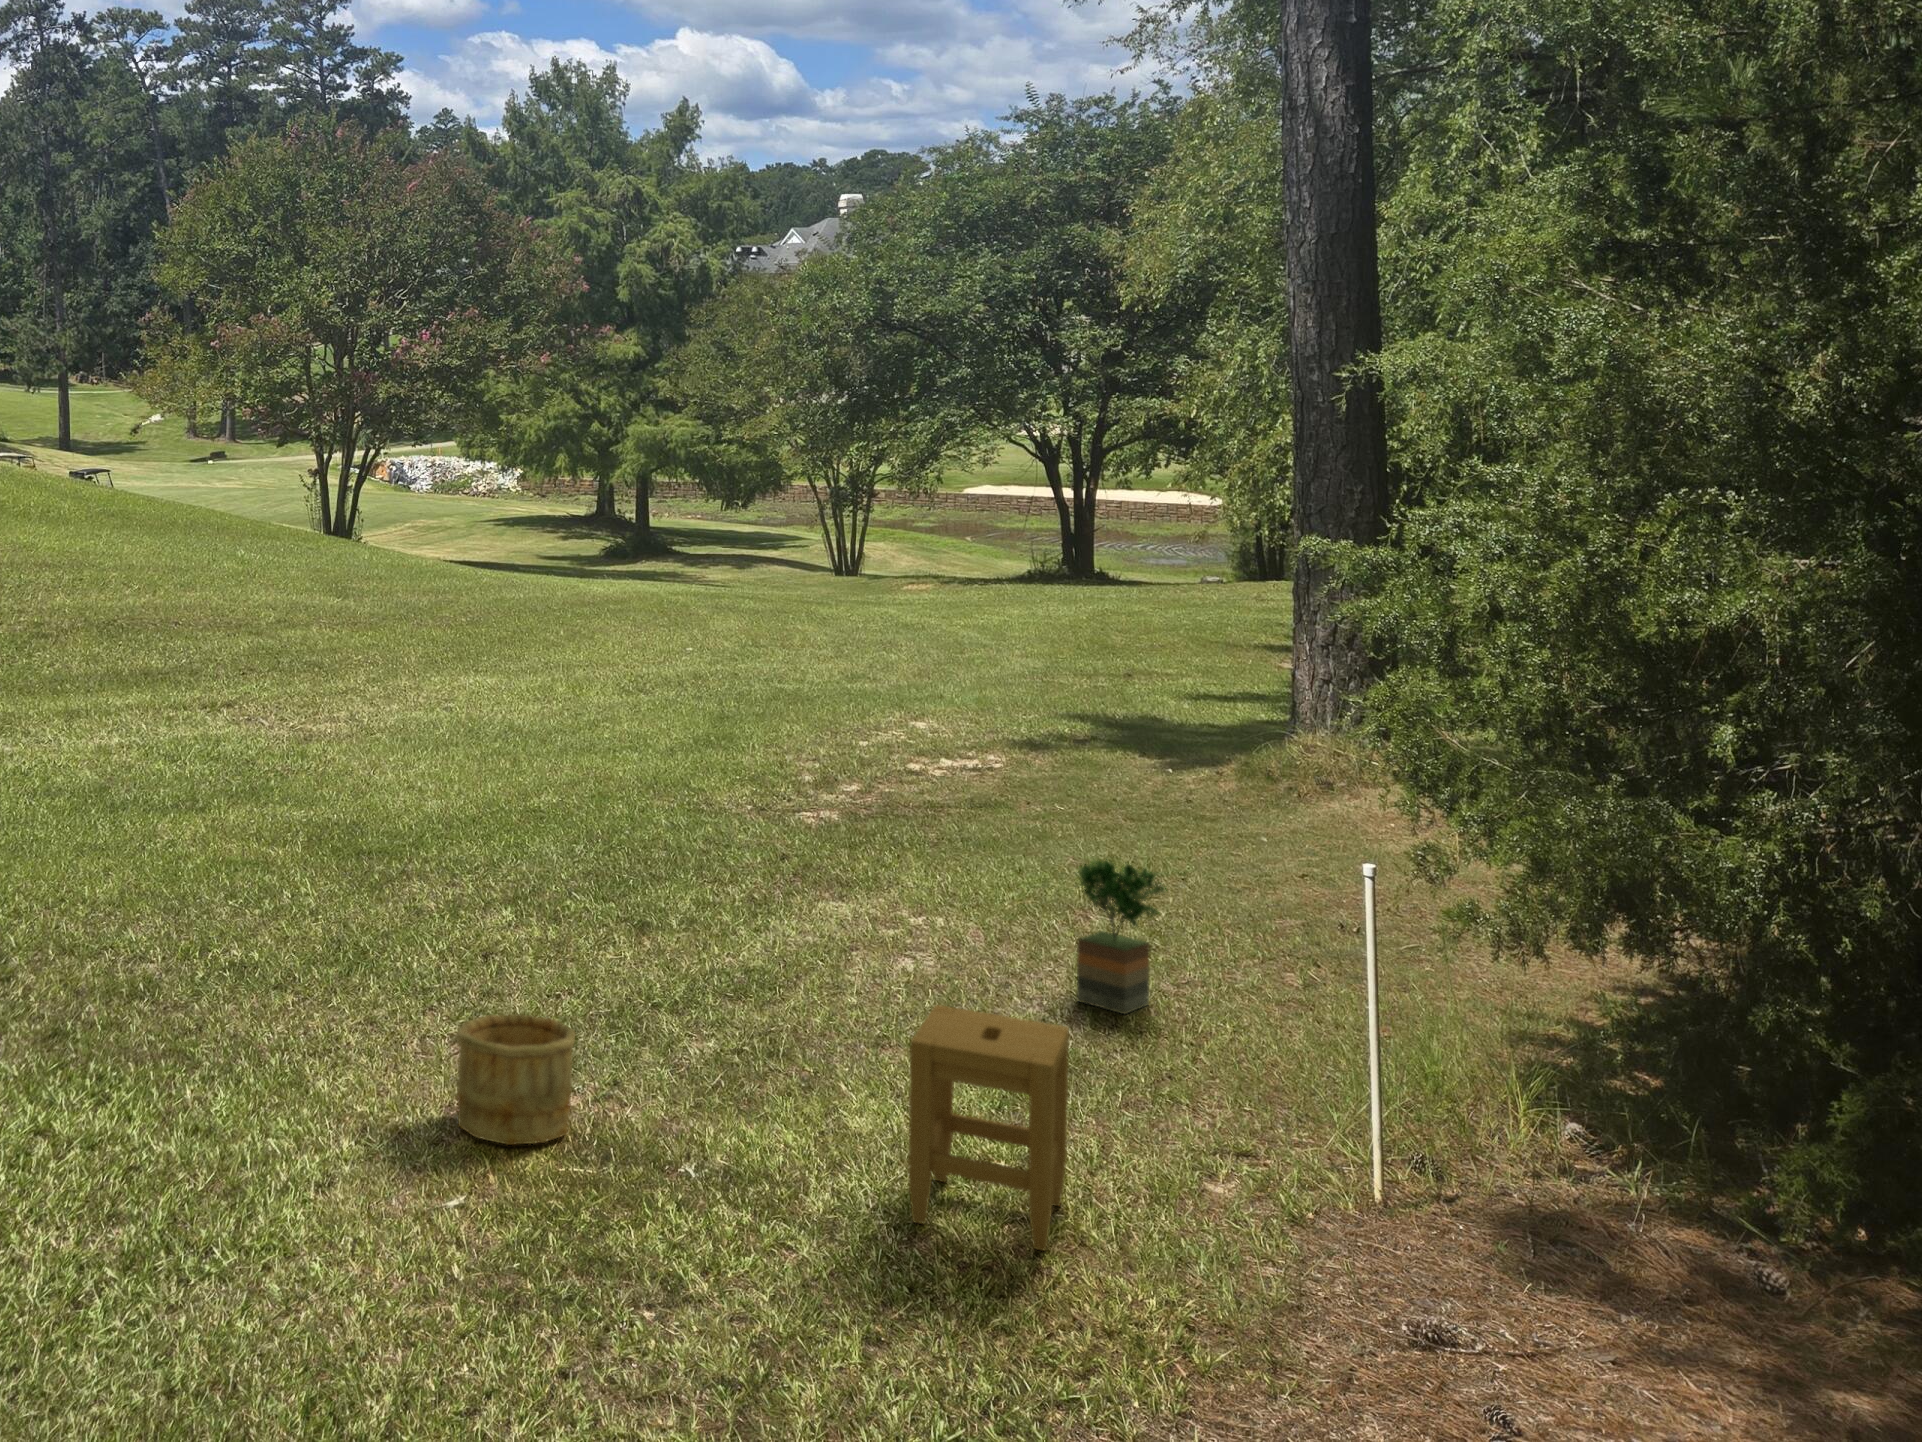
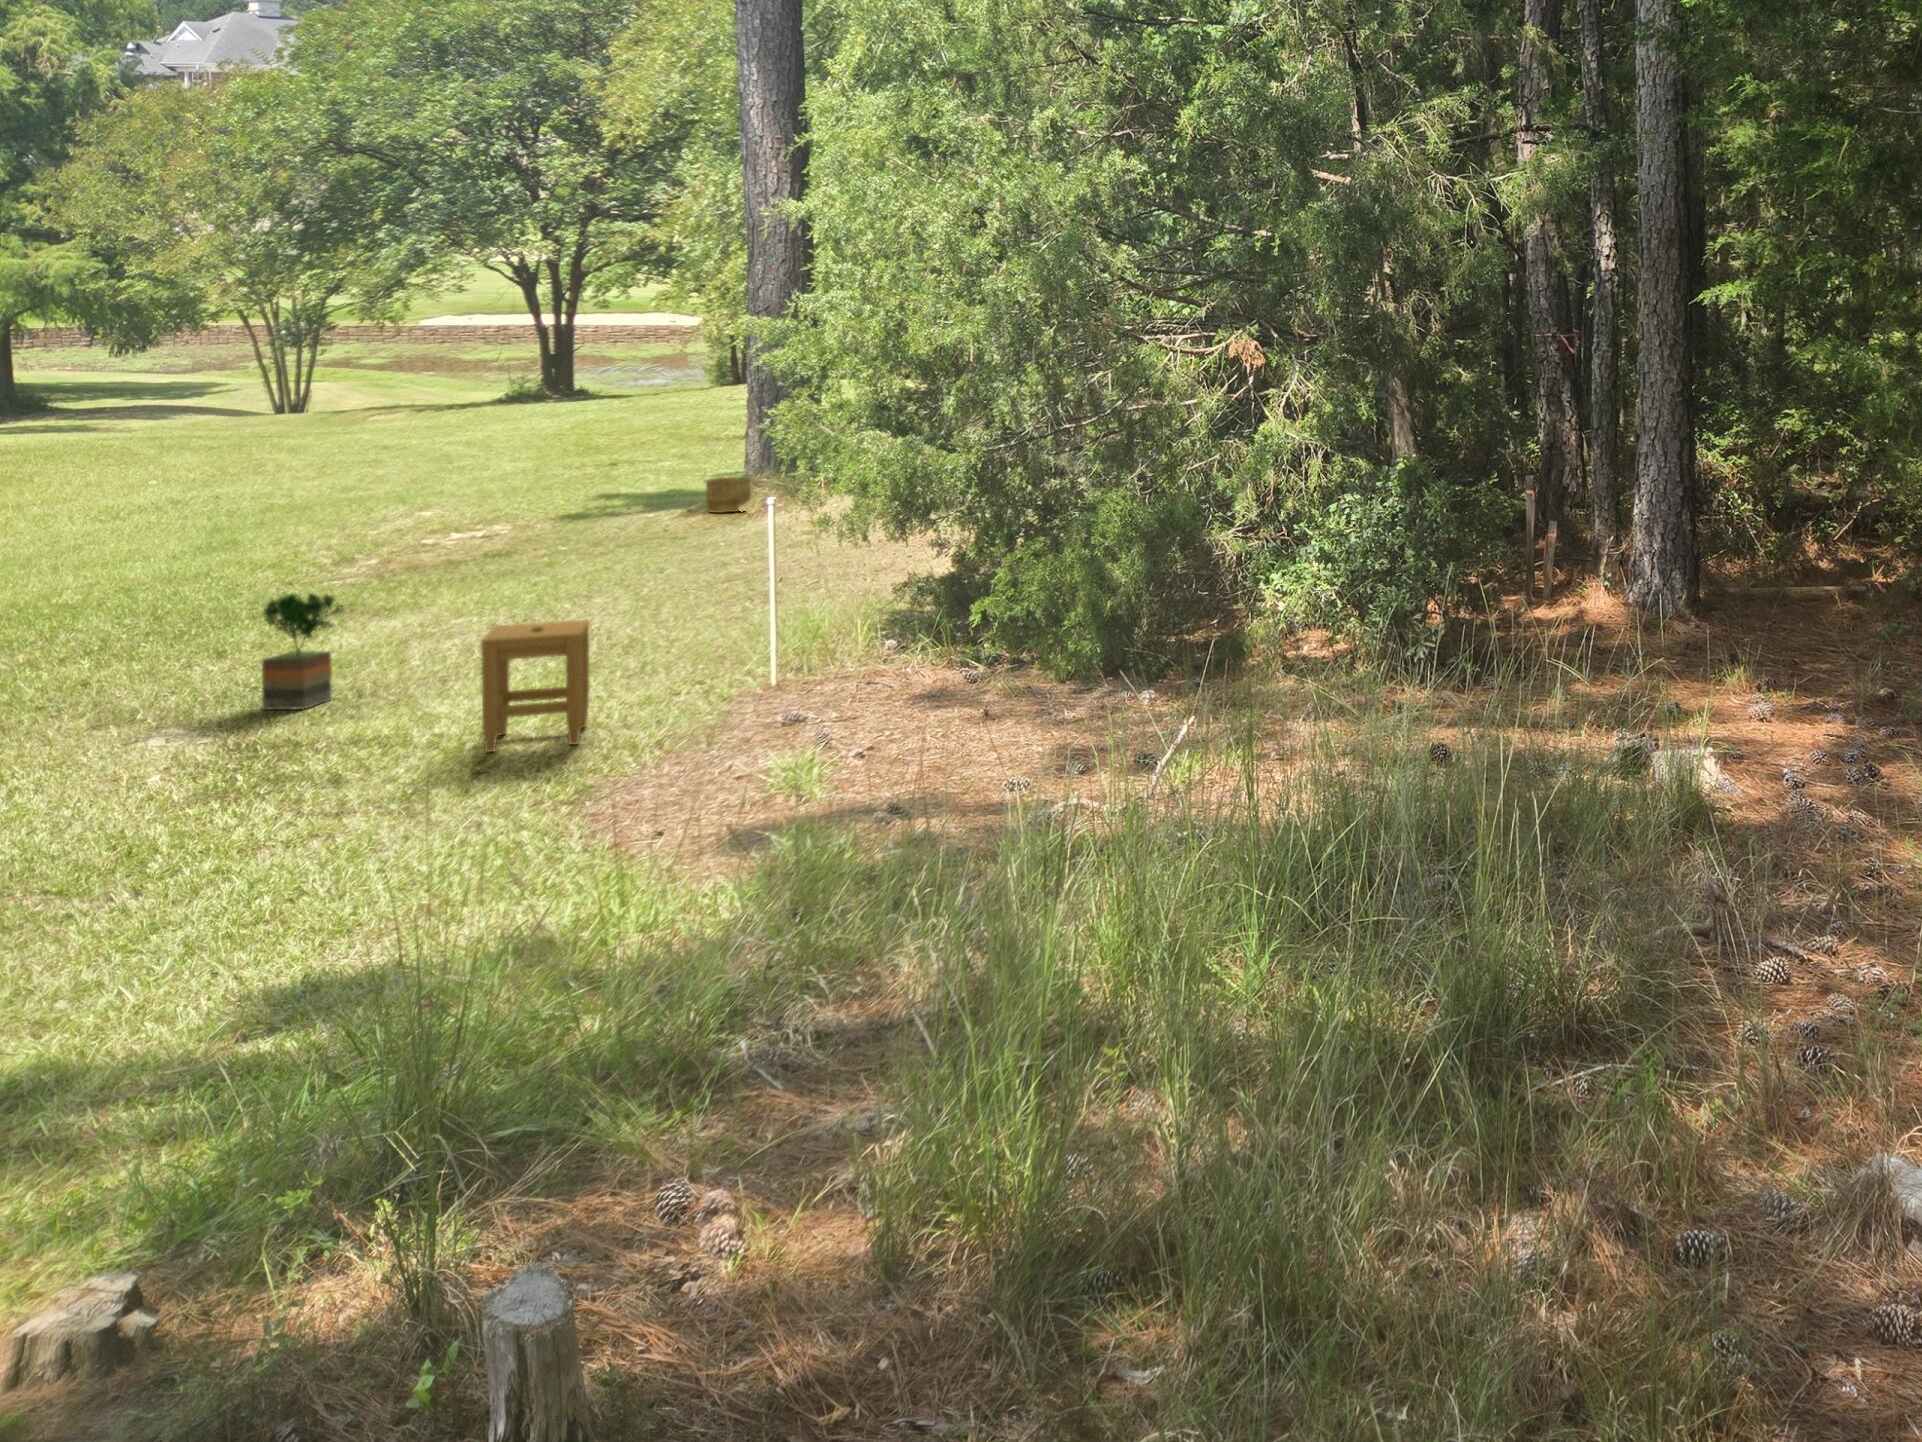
potted tree: present [1077,859,1167,1014] -> present [262,593,343,710]
wooden bucket: present [456,1014,575,1145] -> present [705,476,751,513]

